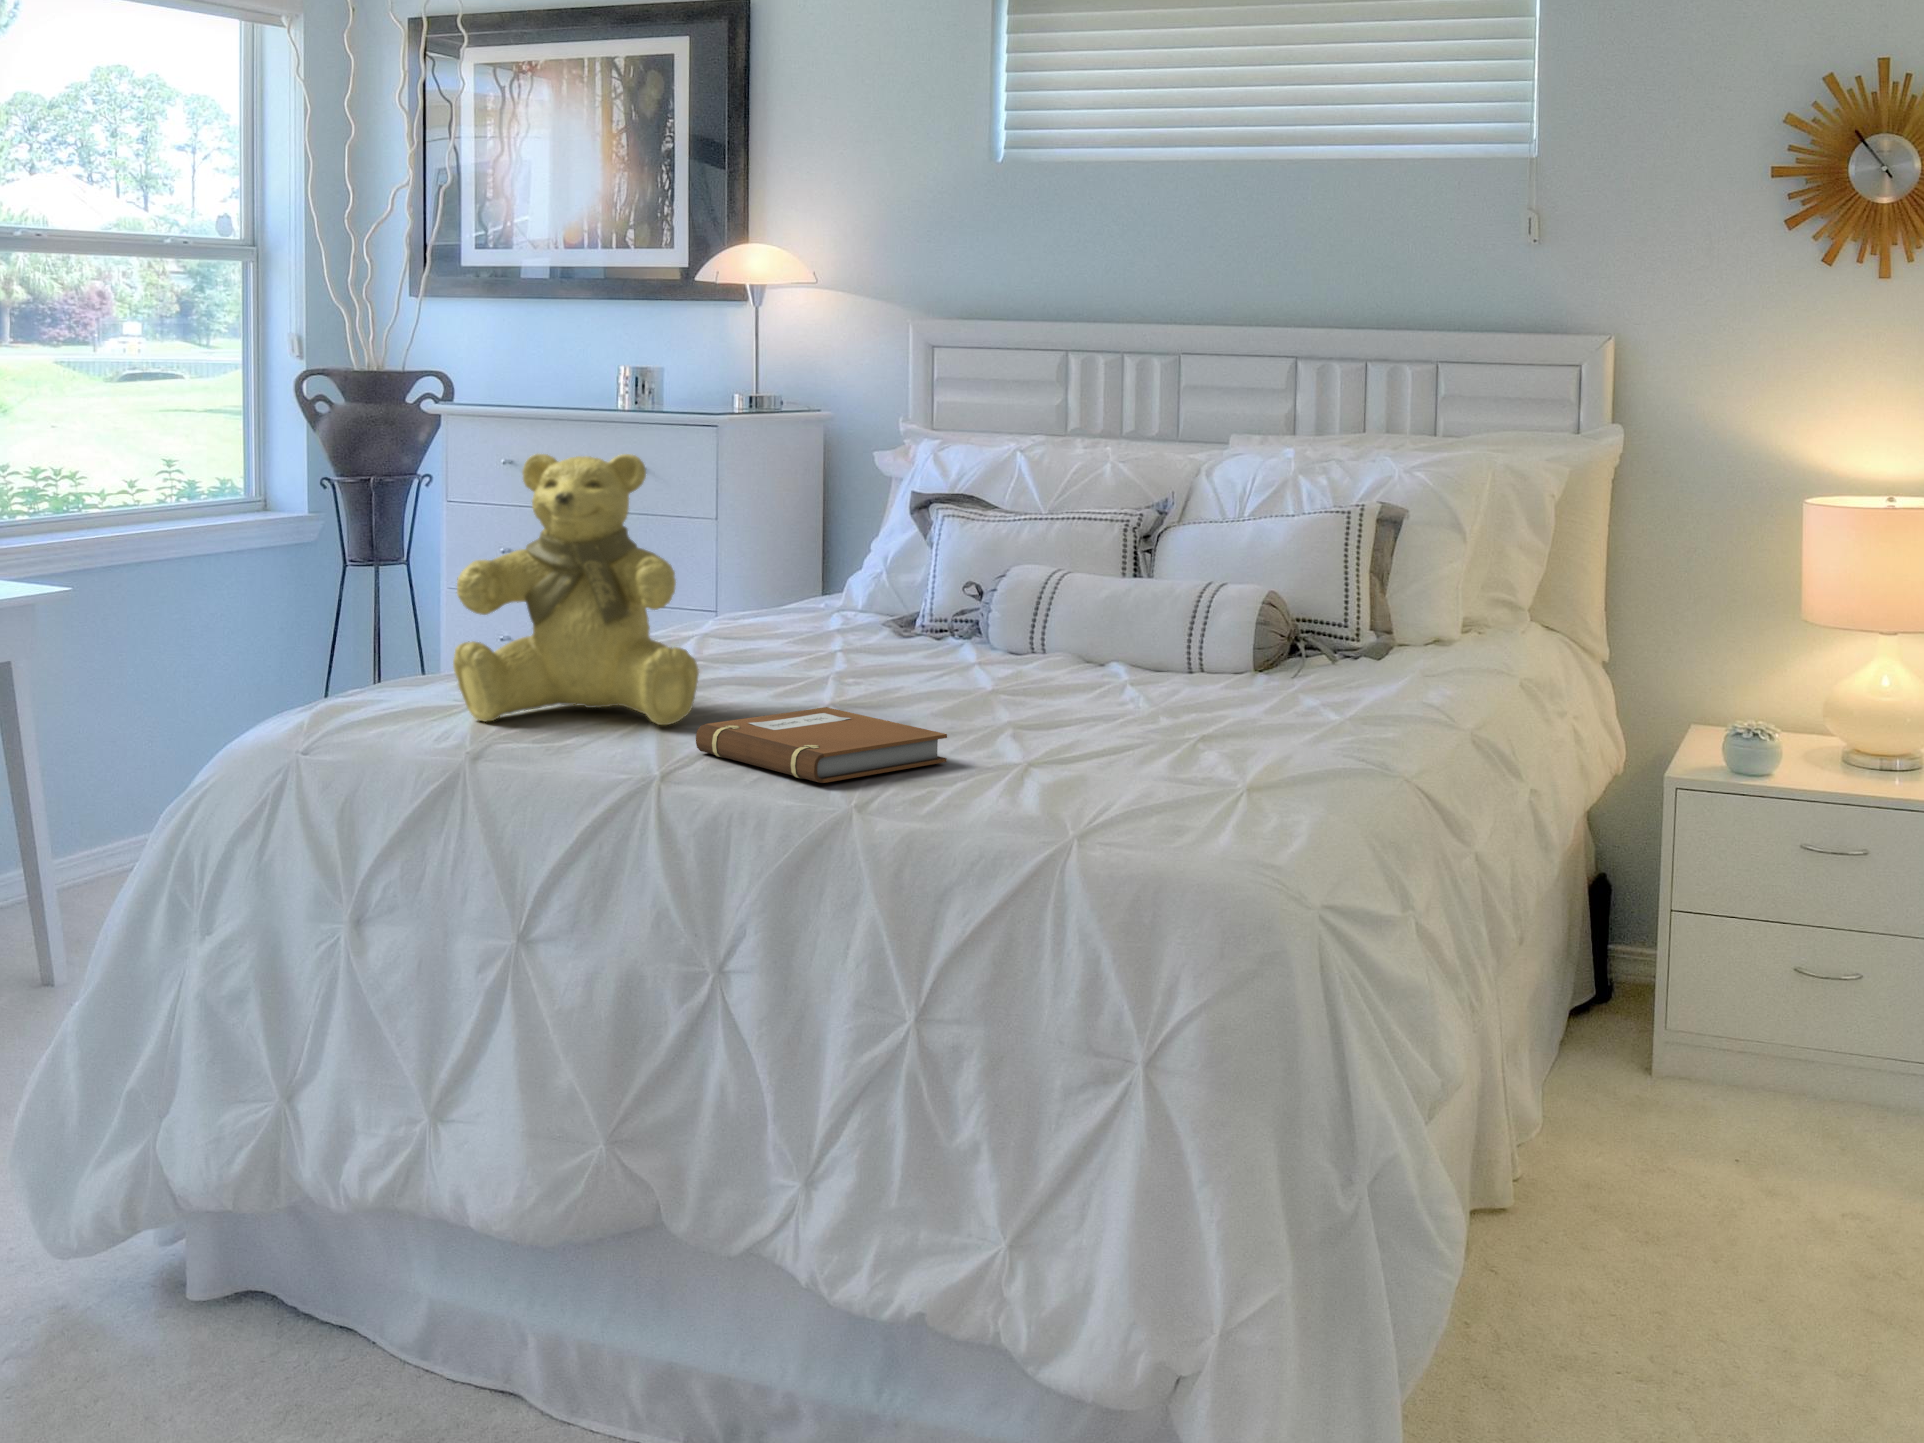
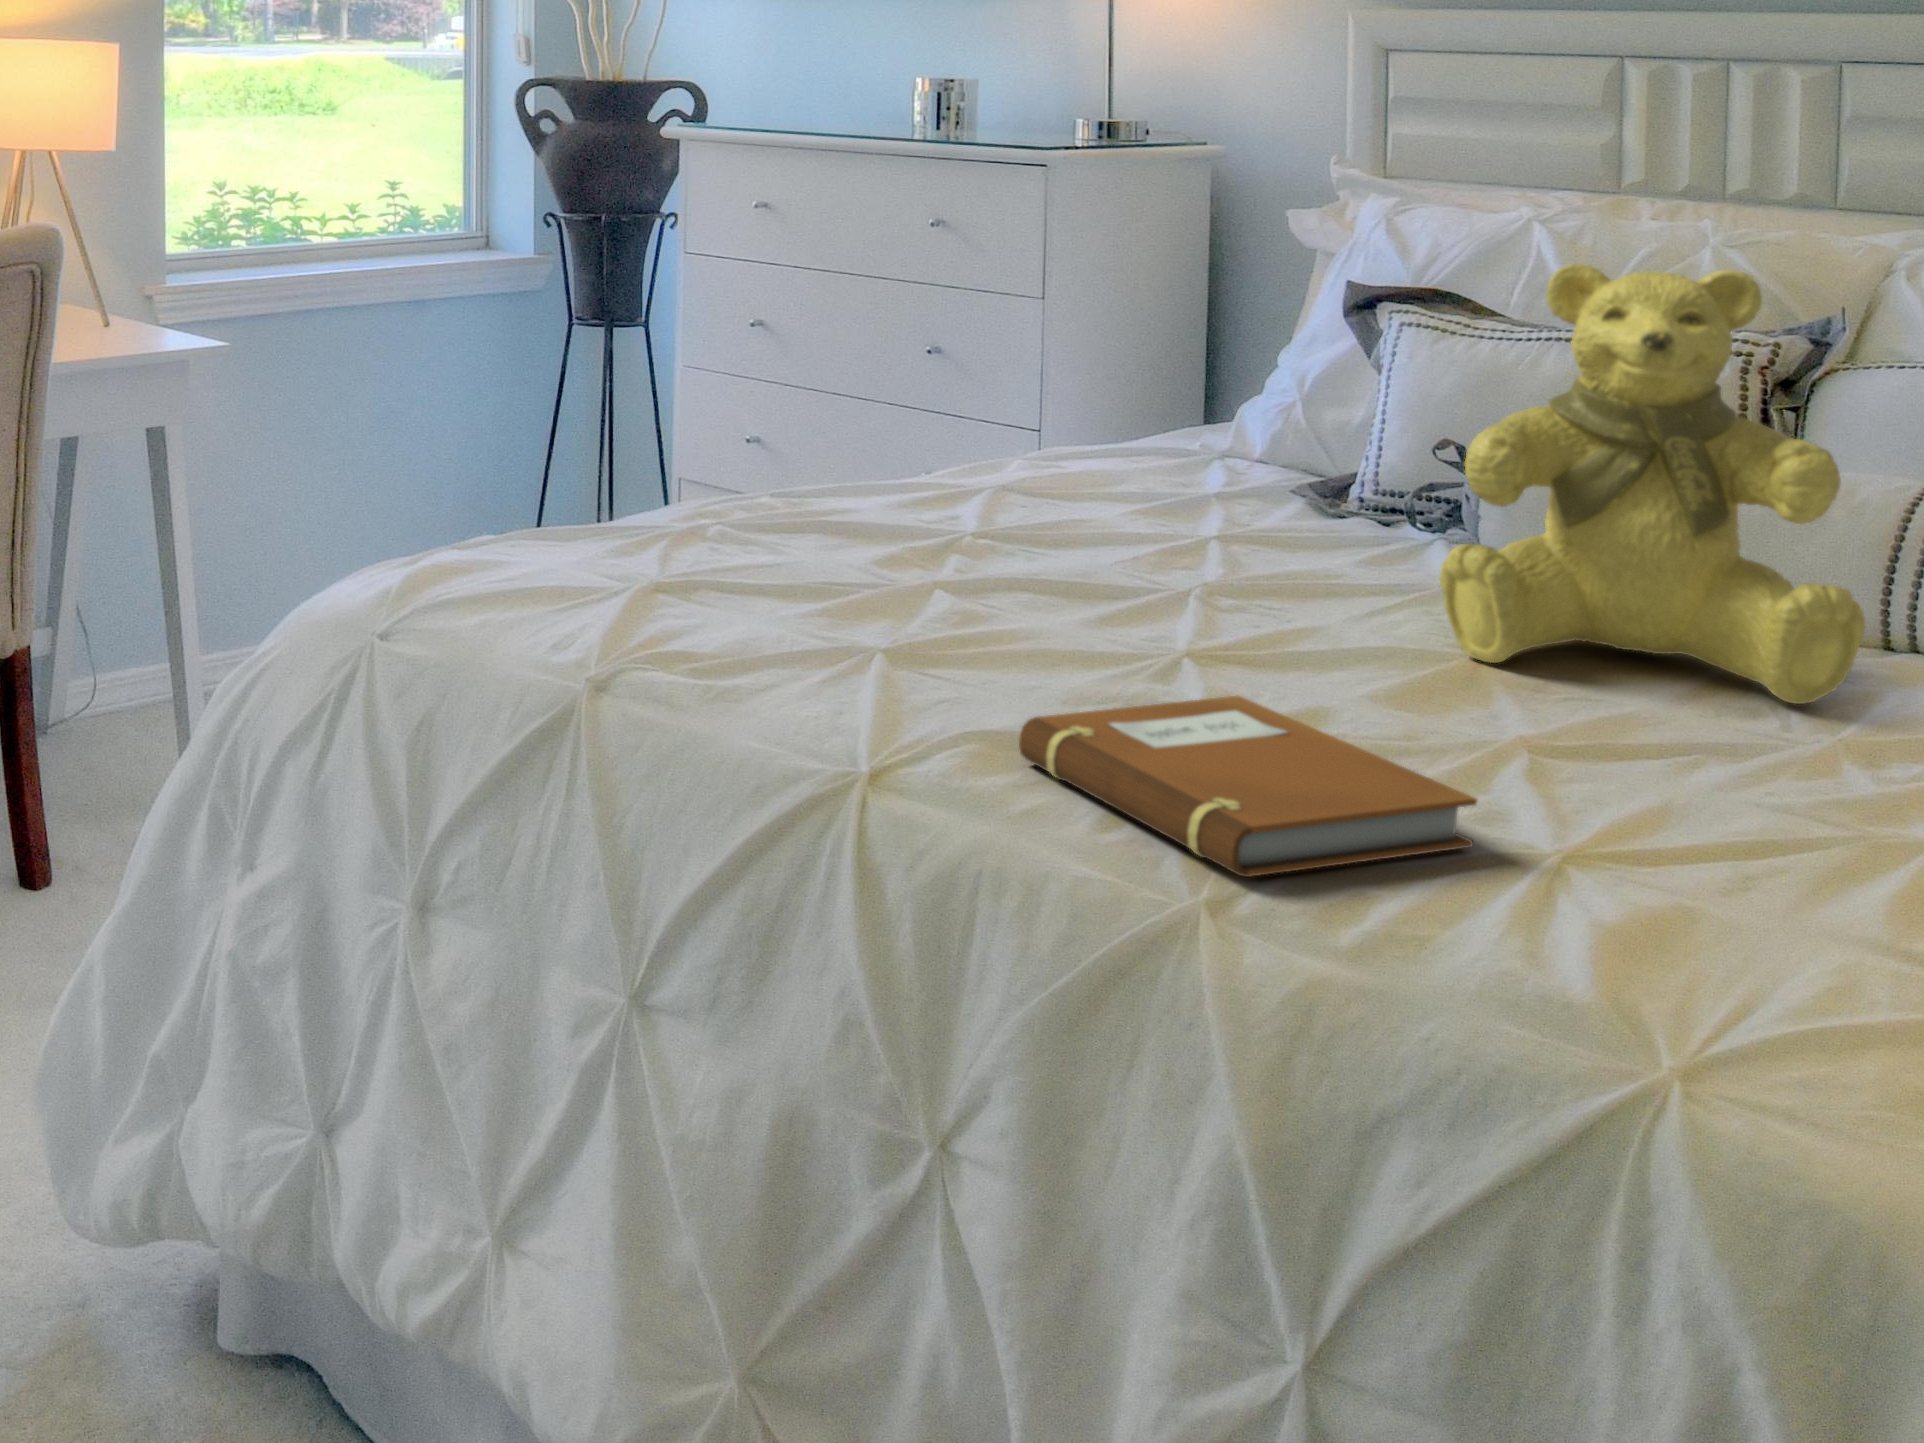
teddy bear: present [453,454,699,725] -> present [1439,264,1865,704]

